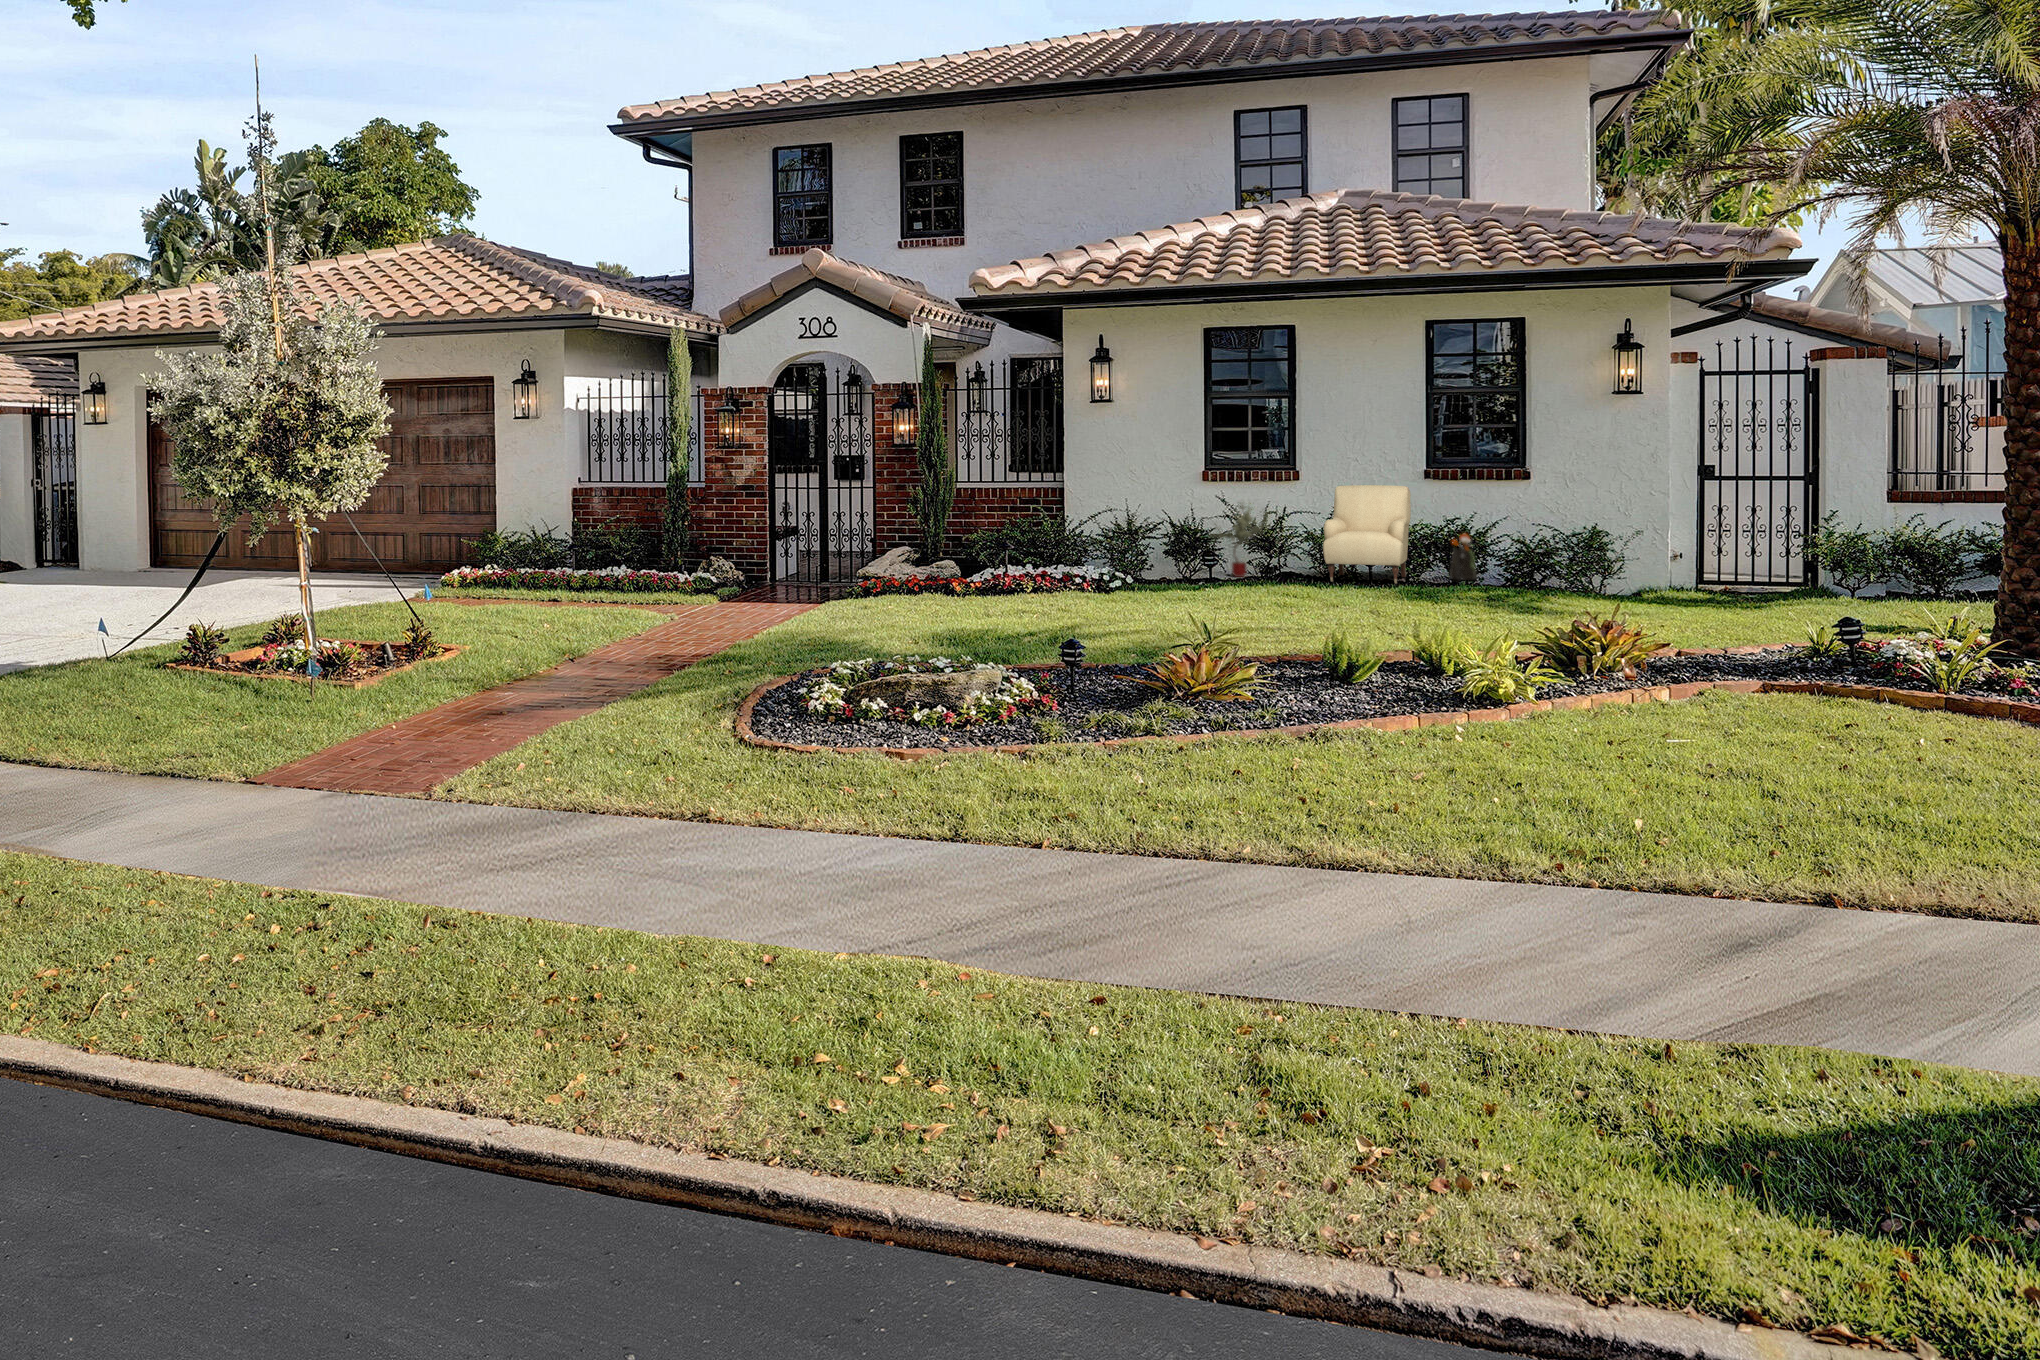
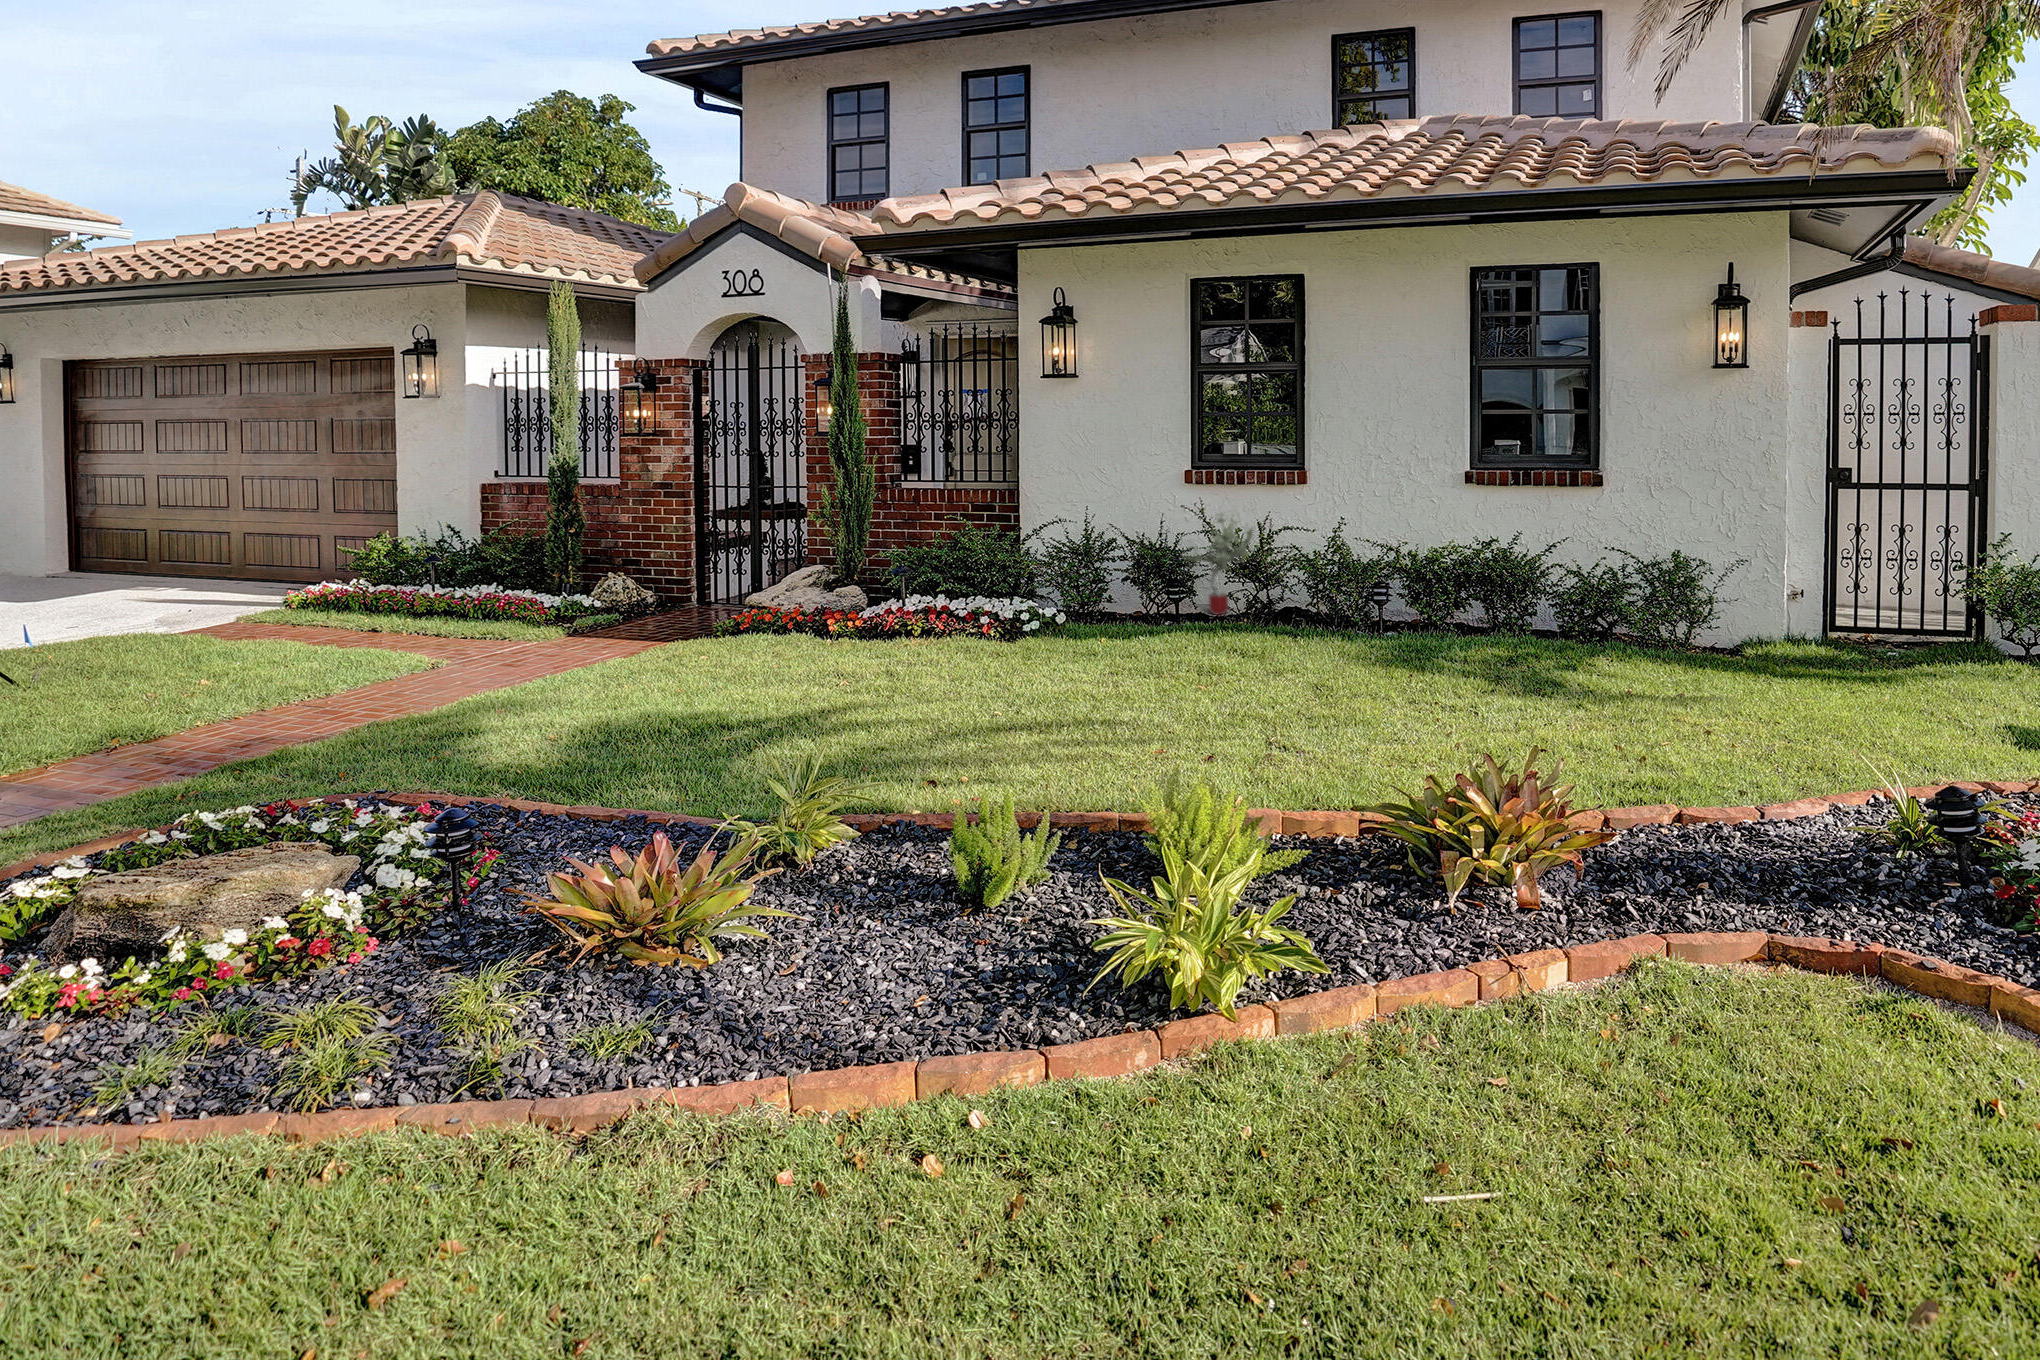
chair: present [1323,485,1411,584] -> none [1307,493,1437,632]
watering can: present [1450,534,1476,580] -> none [1480,561,1517,627]

